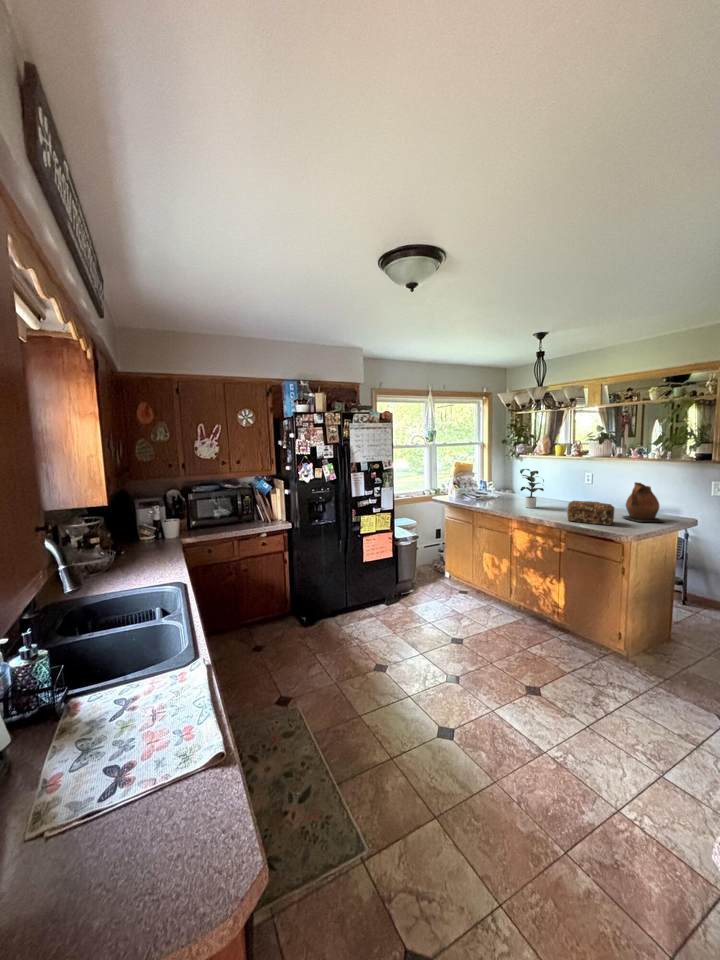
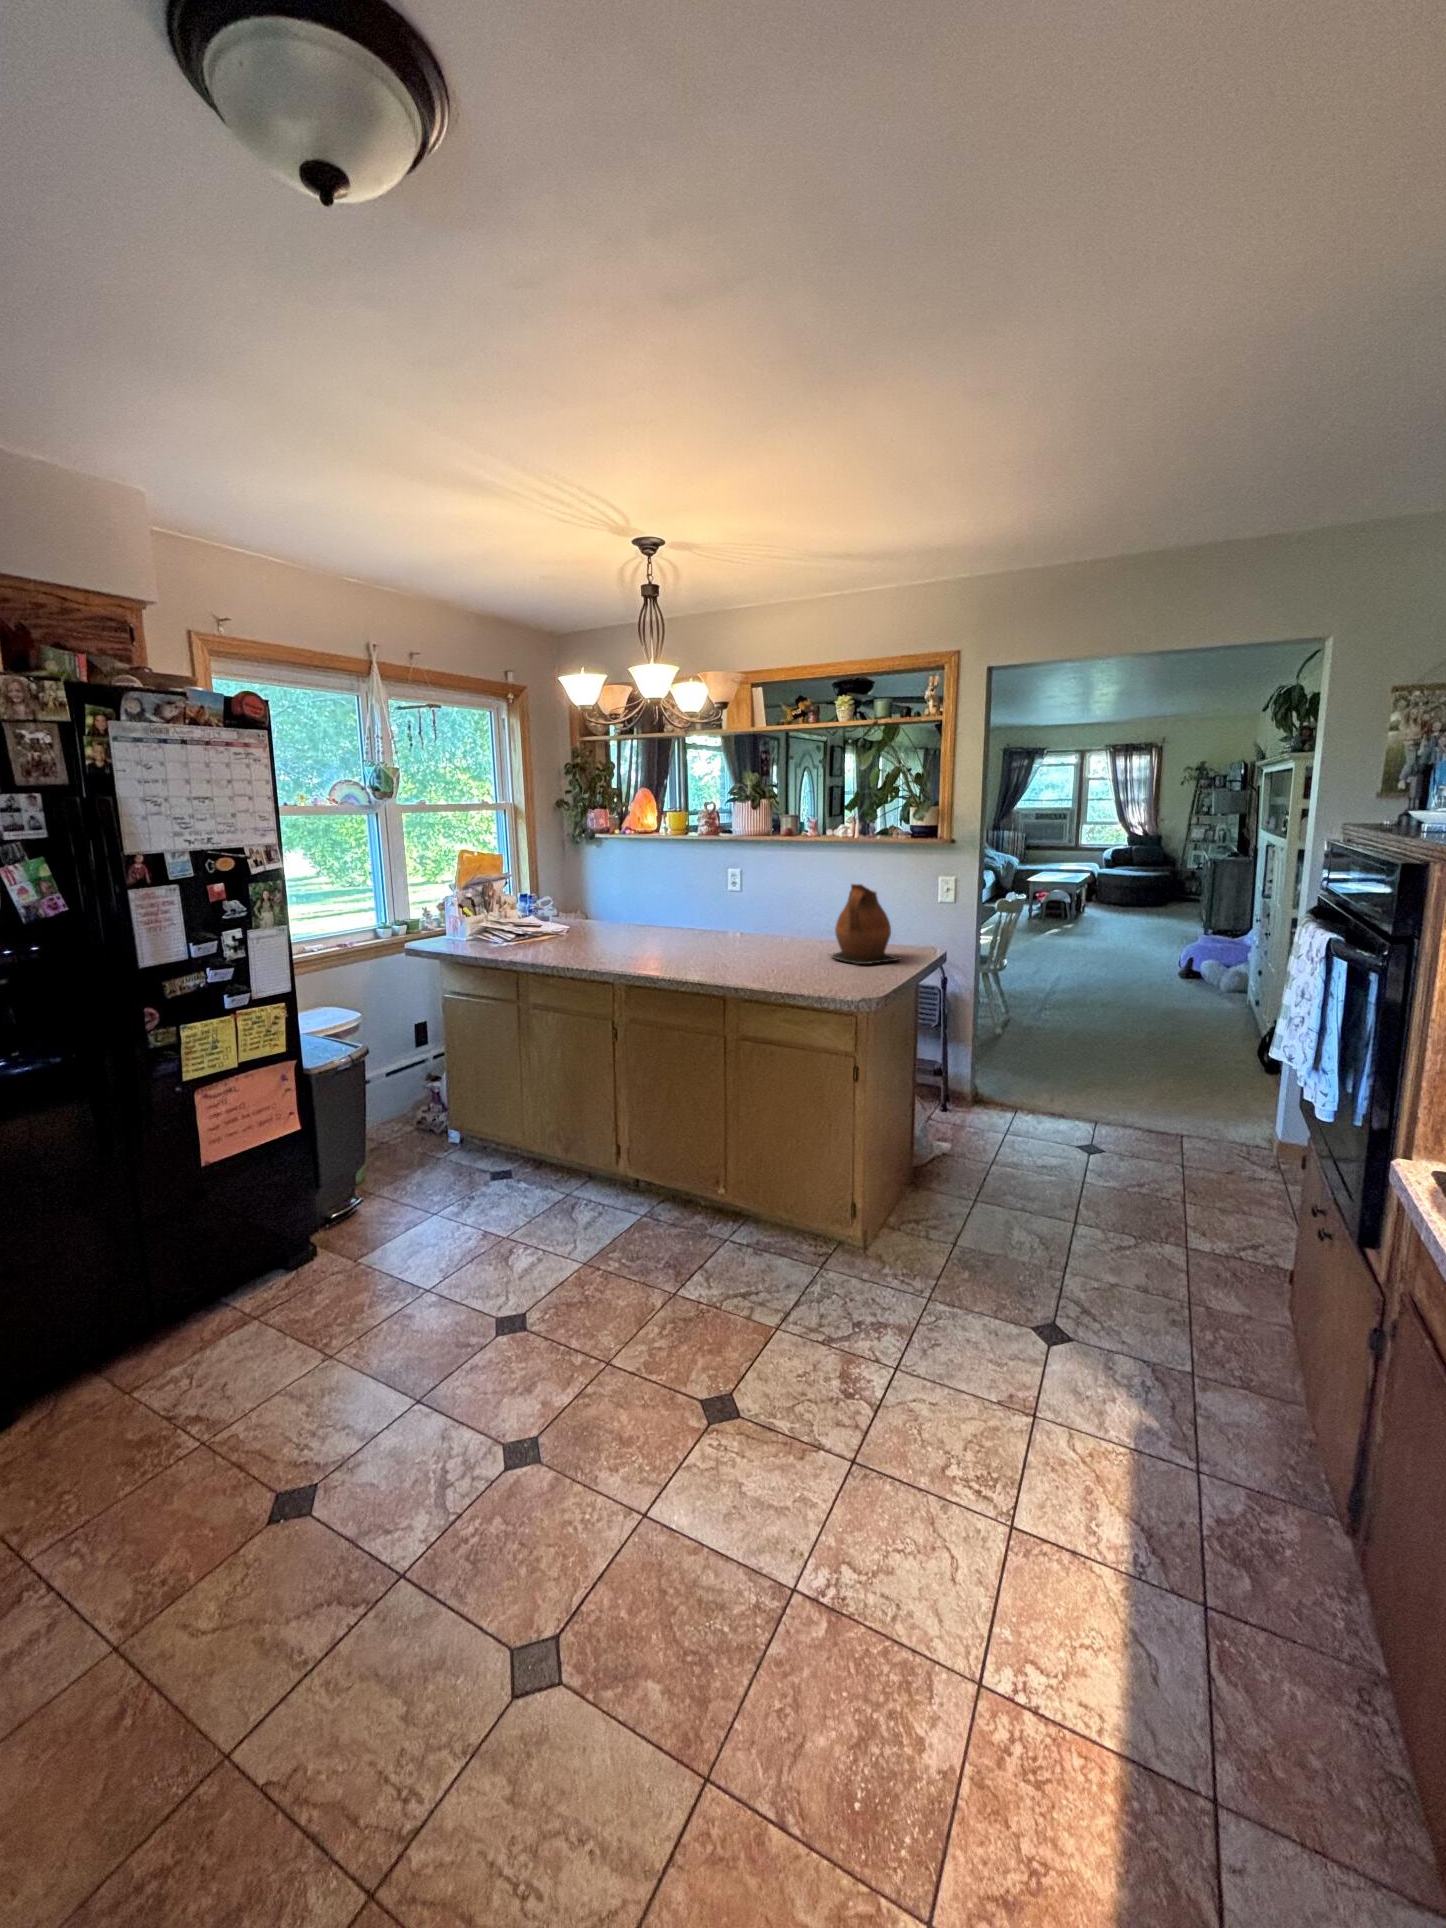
potted plant: present [520,469,544,508] -> none [614,862,695,954]
bread loaf: present [567,501,614,525] -> none [740,929,825,978]

